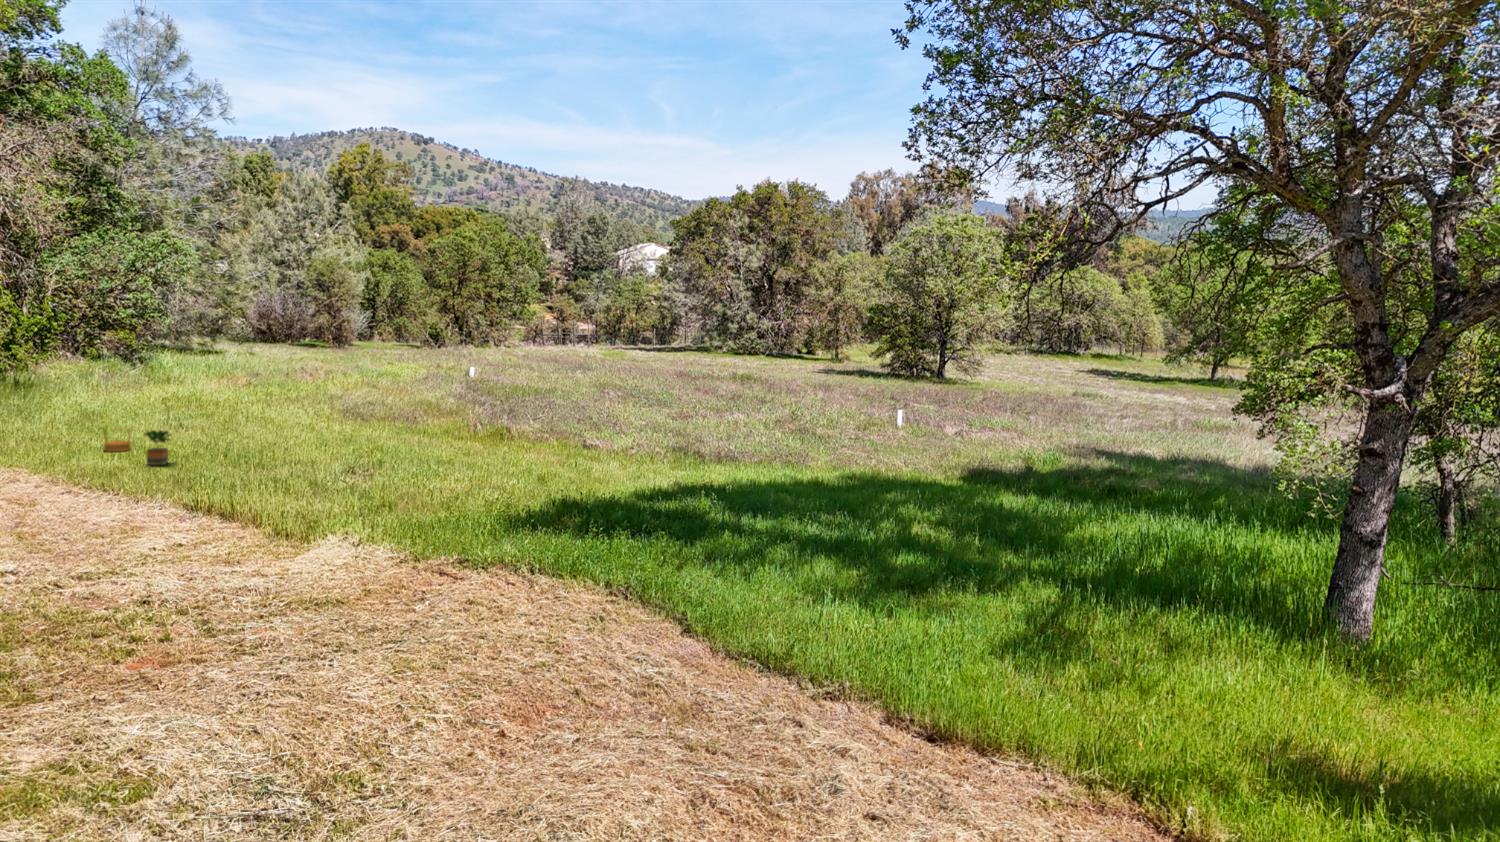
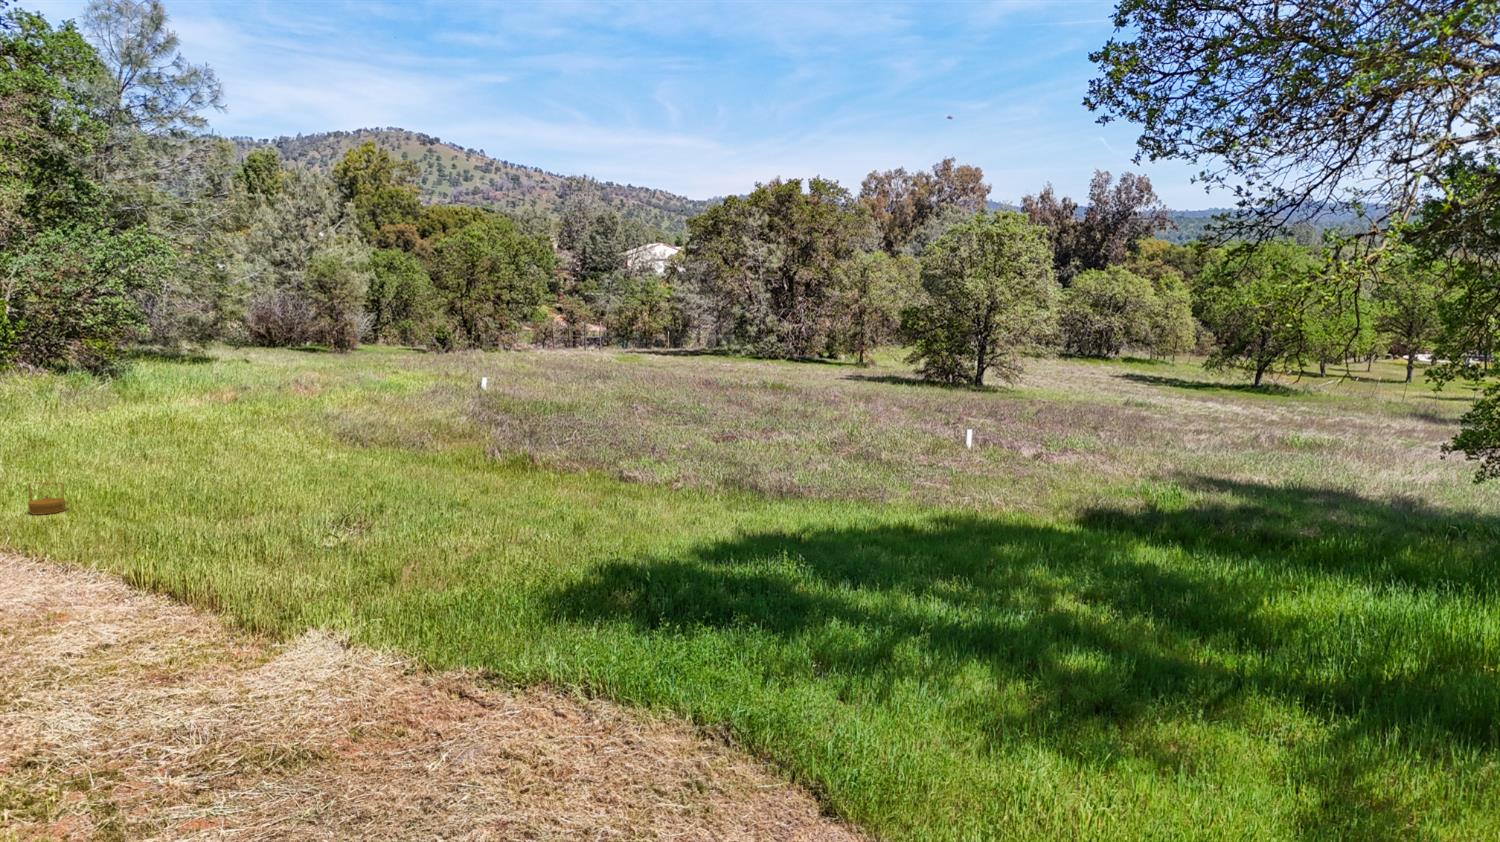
potted tree: present [145,430,171,465] -> none [74,489,117,539]

